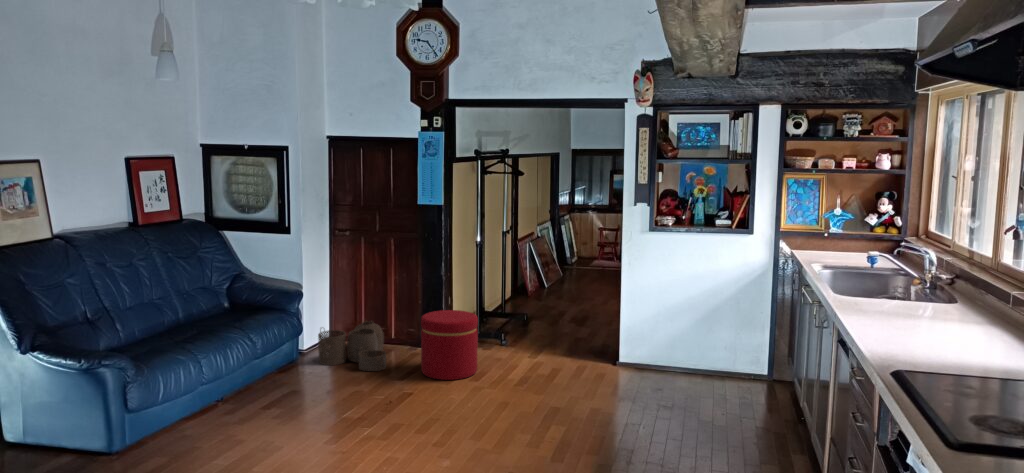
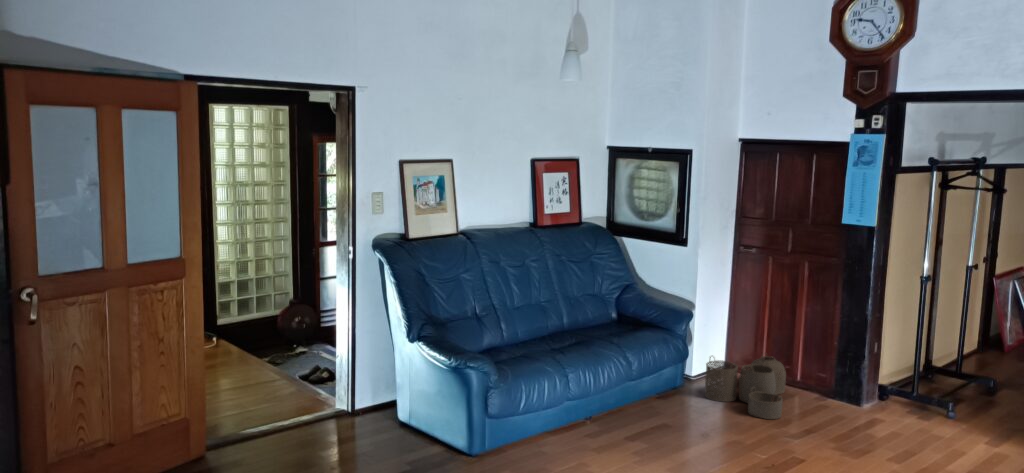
ottoman: present [421,310,478,380] -> none [825,359,908,452]

